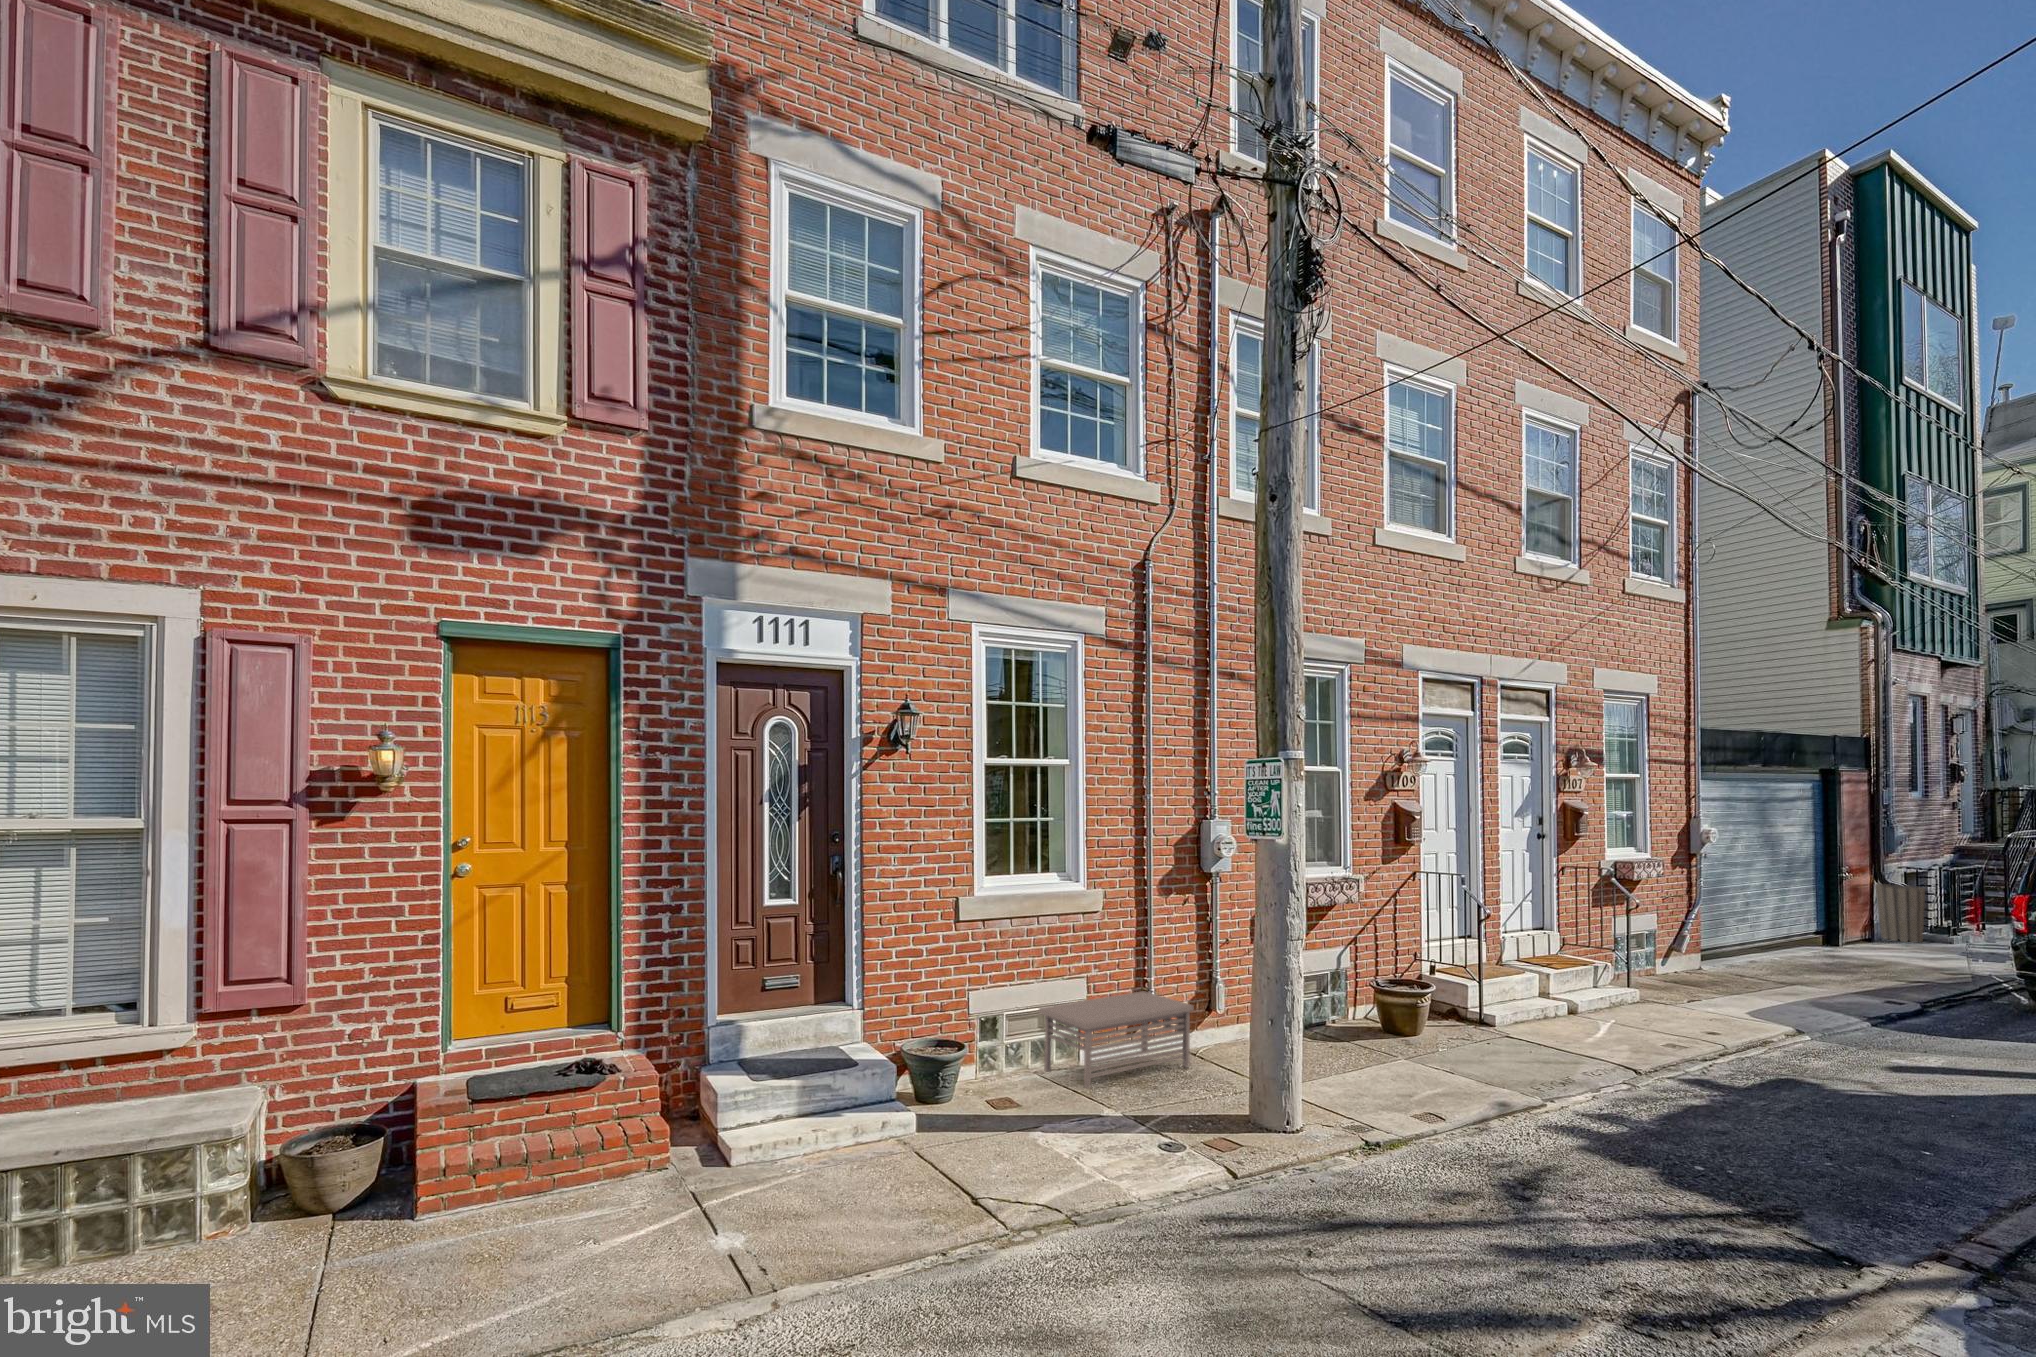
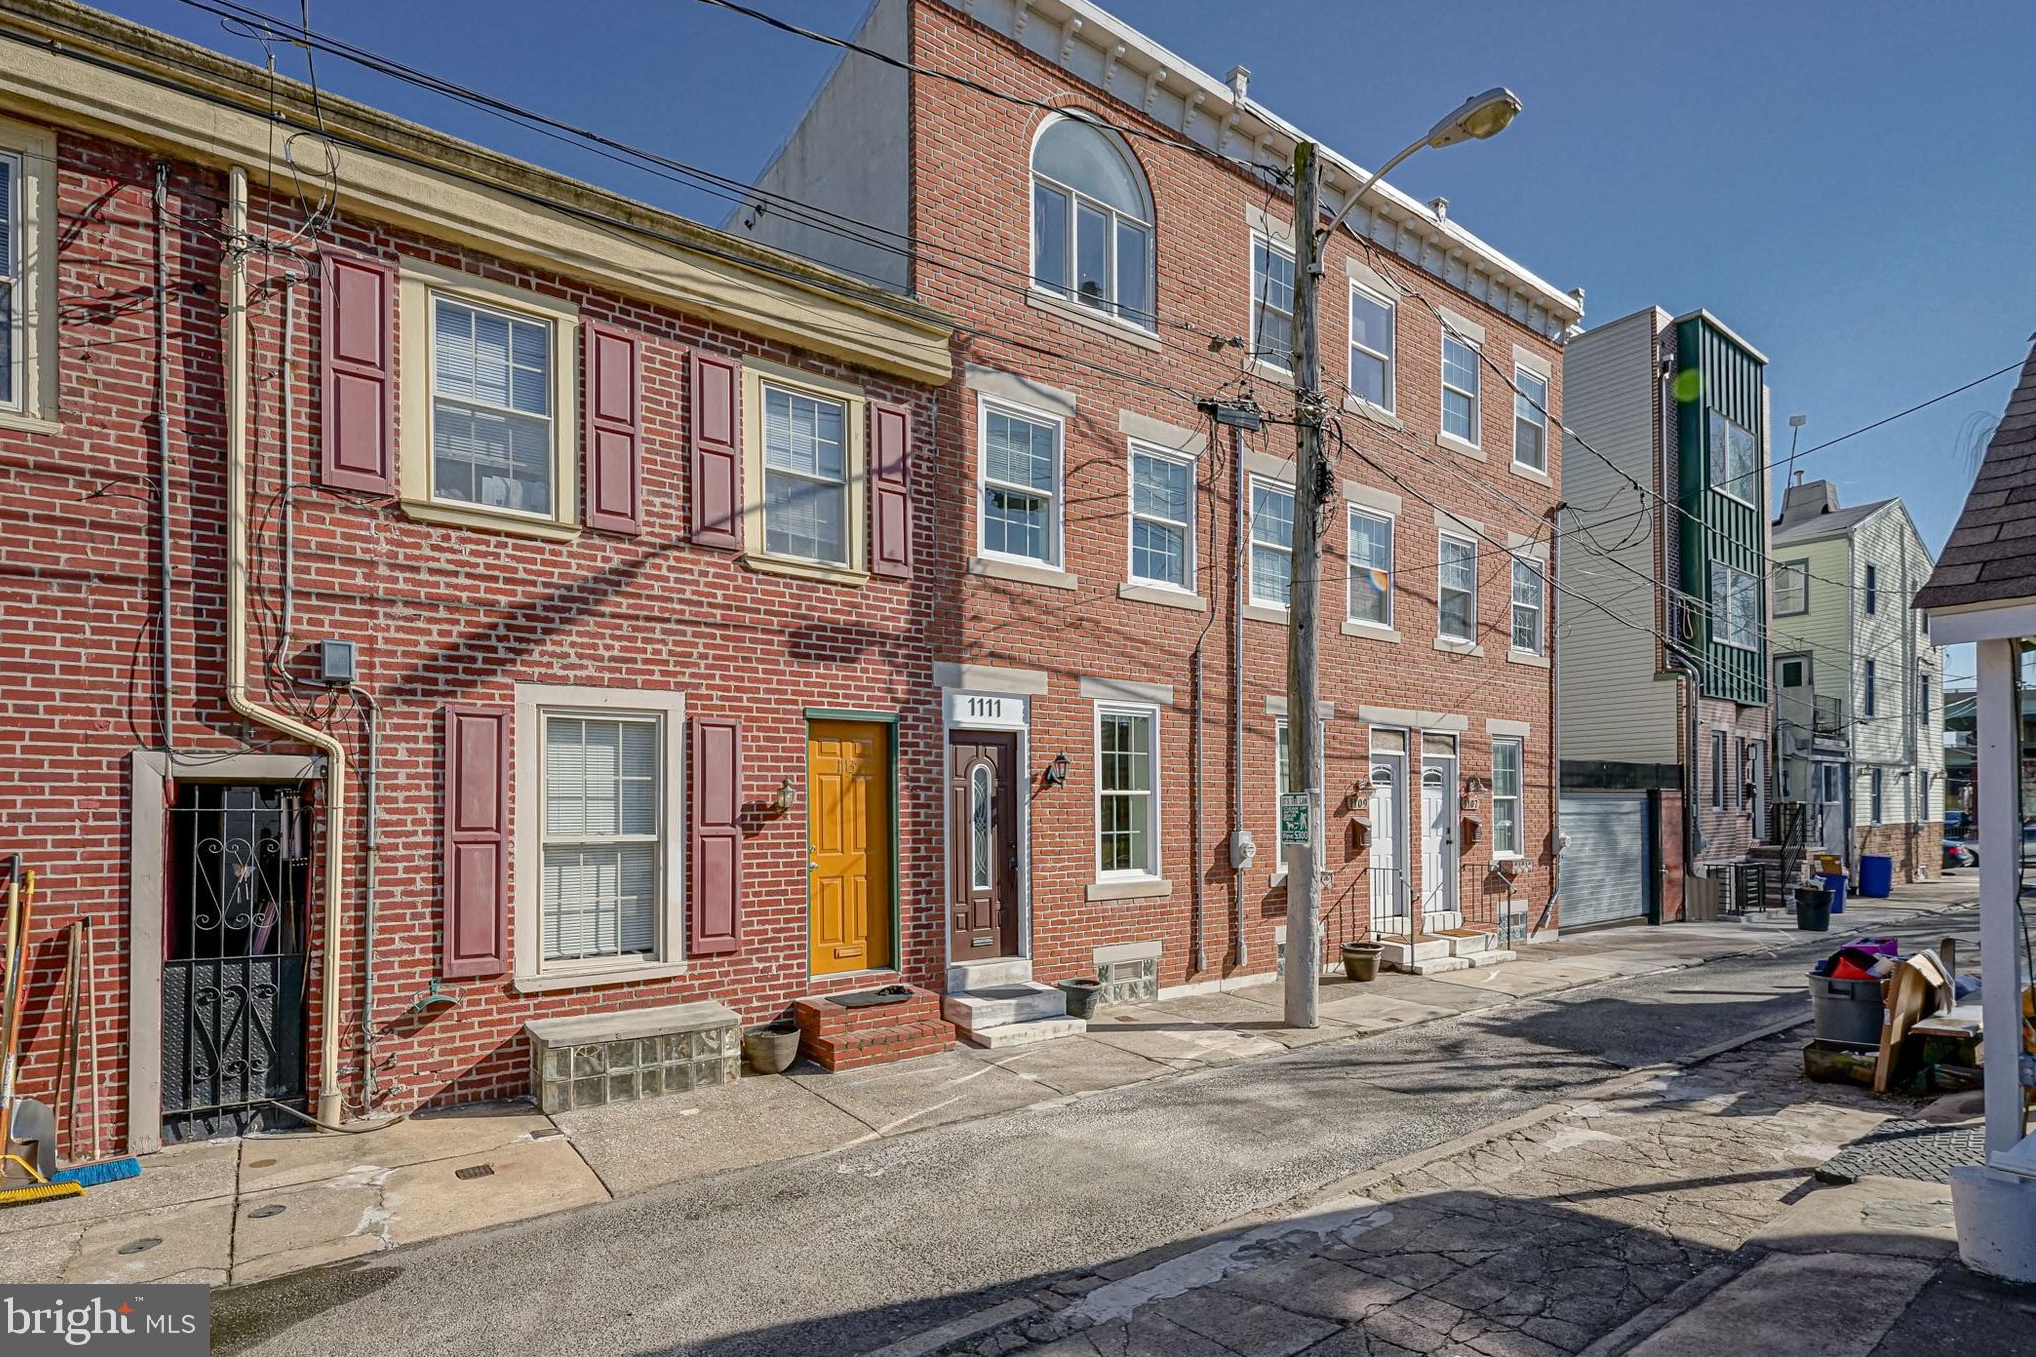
storage bench: present [1039,991,1194,1089] -> none [1135,950,1236,1011]

